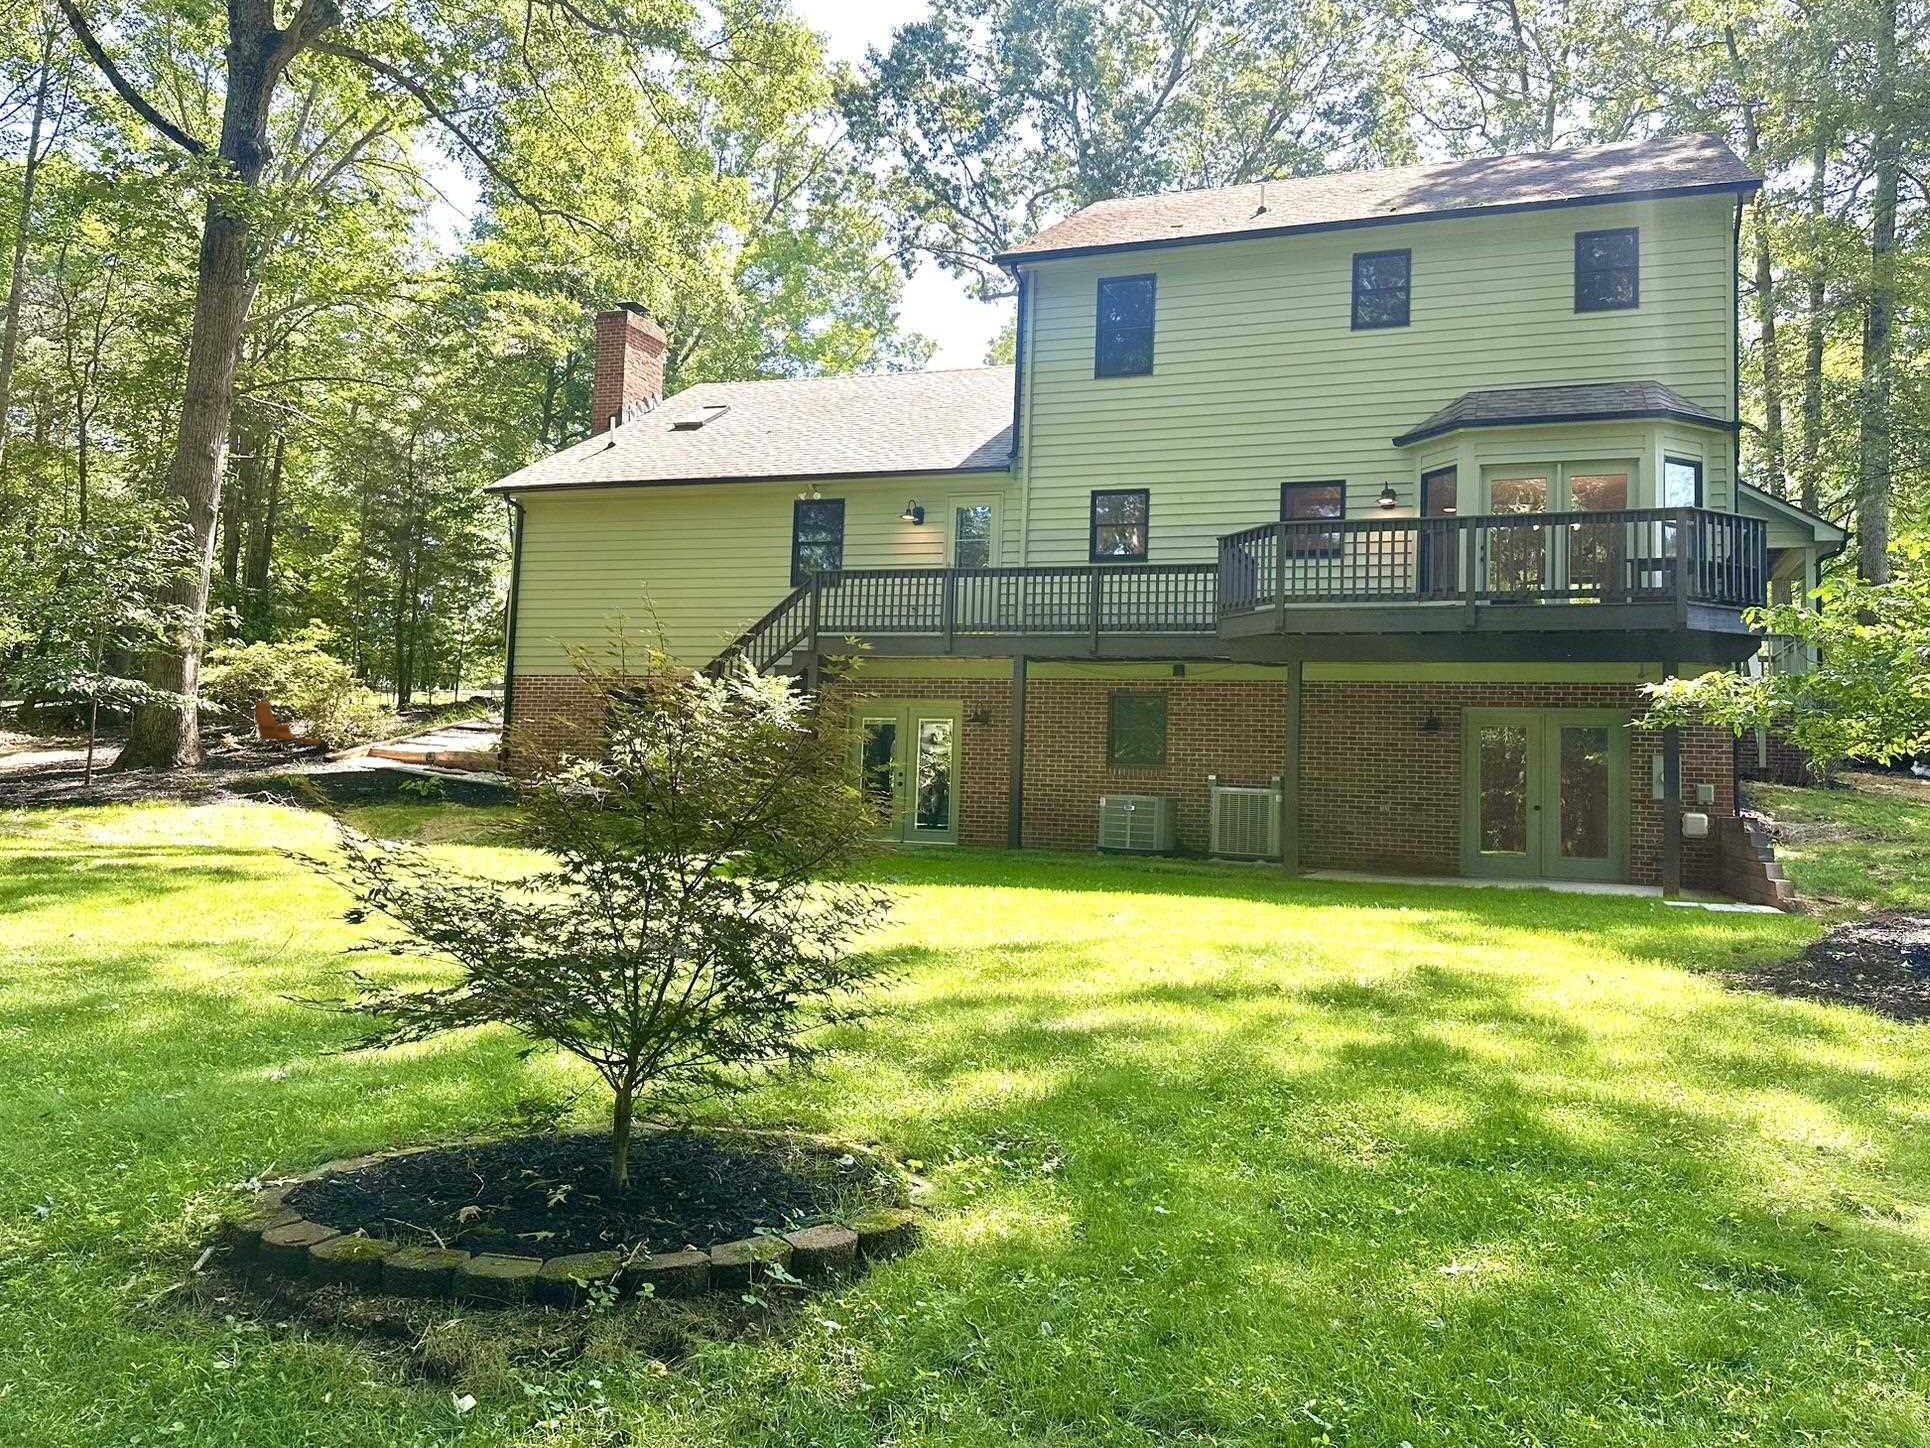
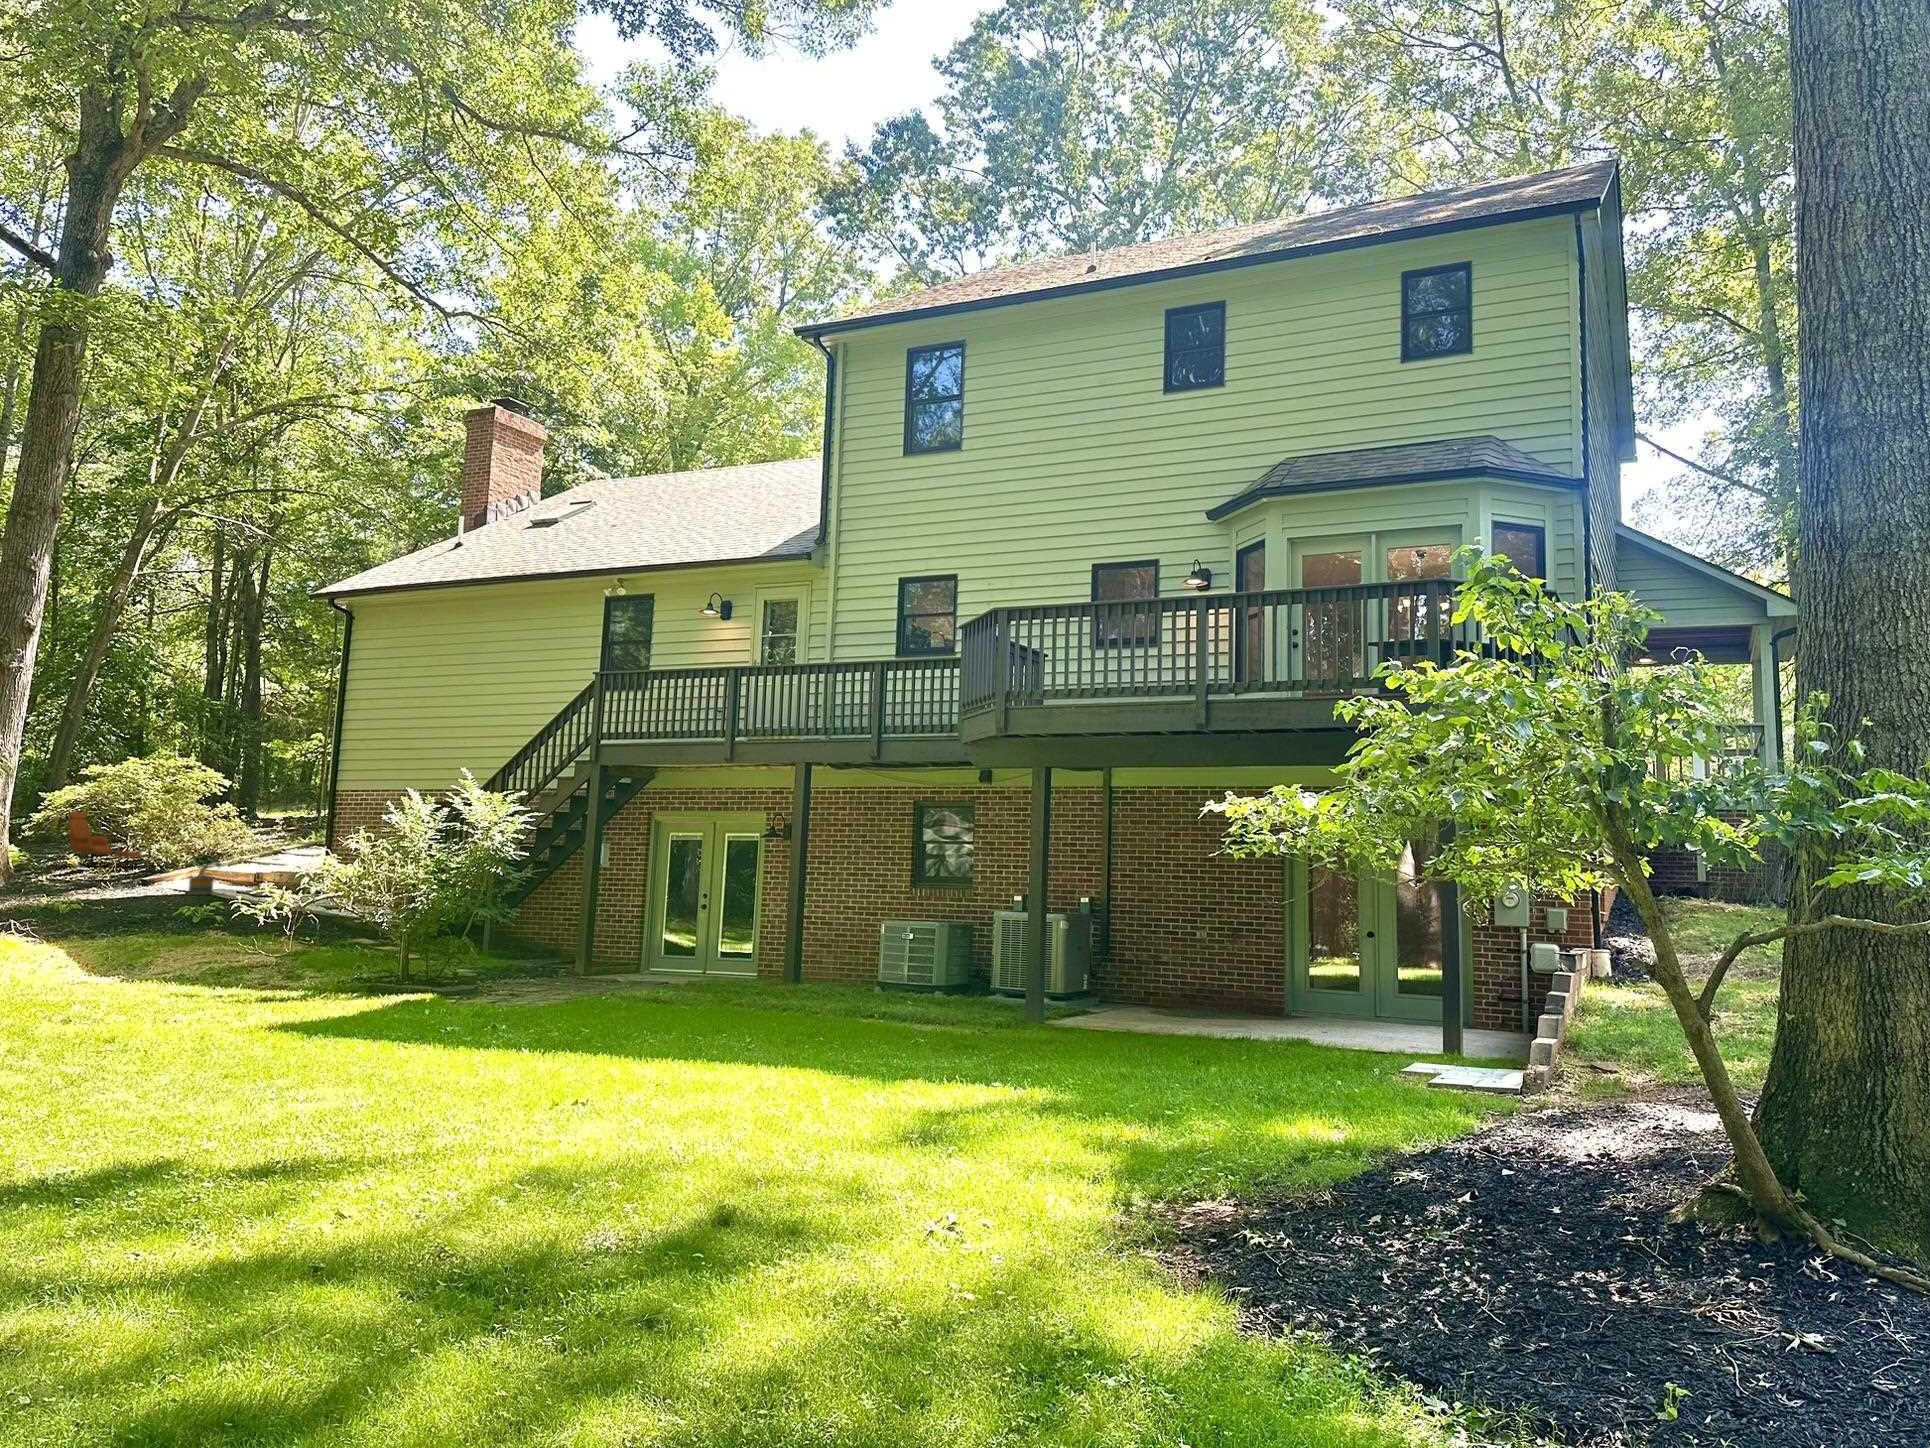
potted tree: none [367,750,398,787] -> present [188,855,221,895]

